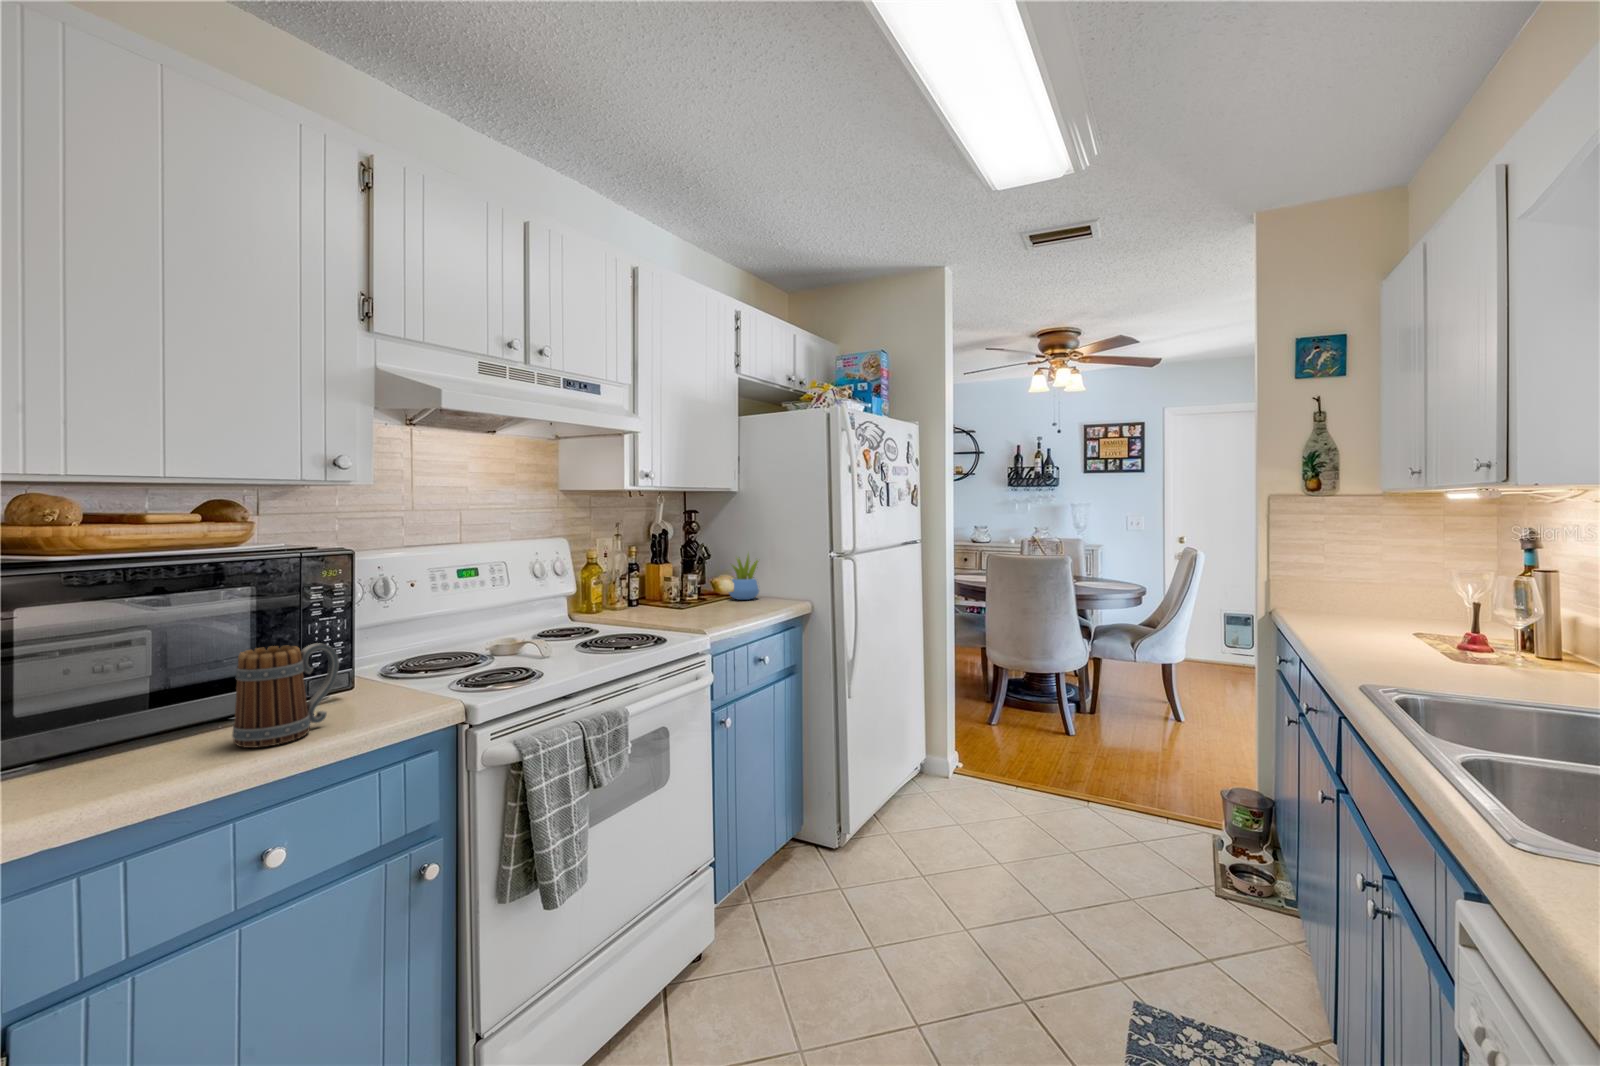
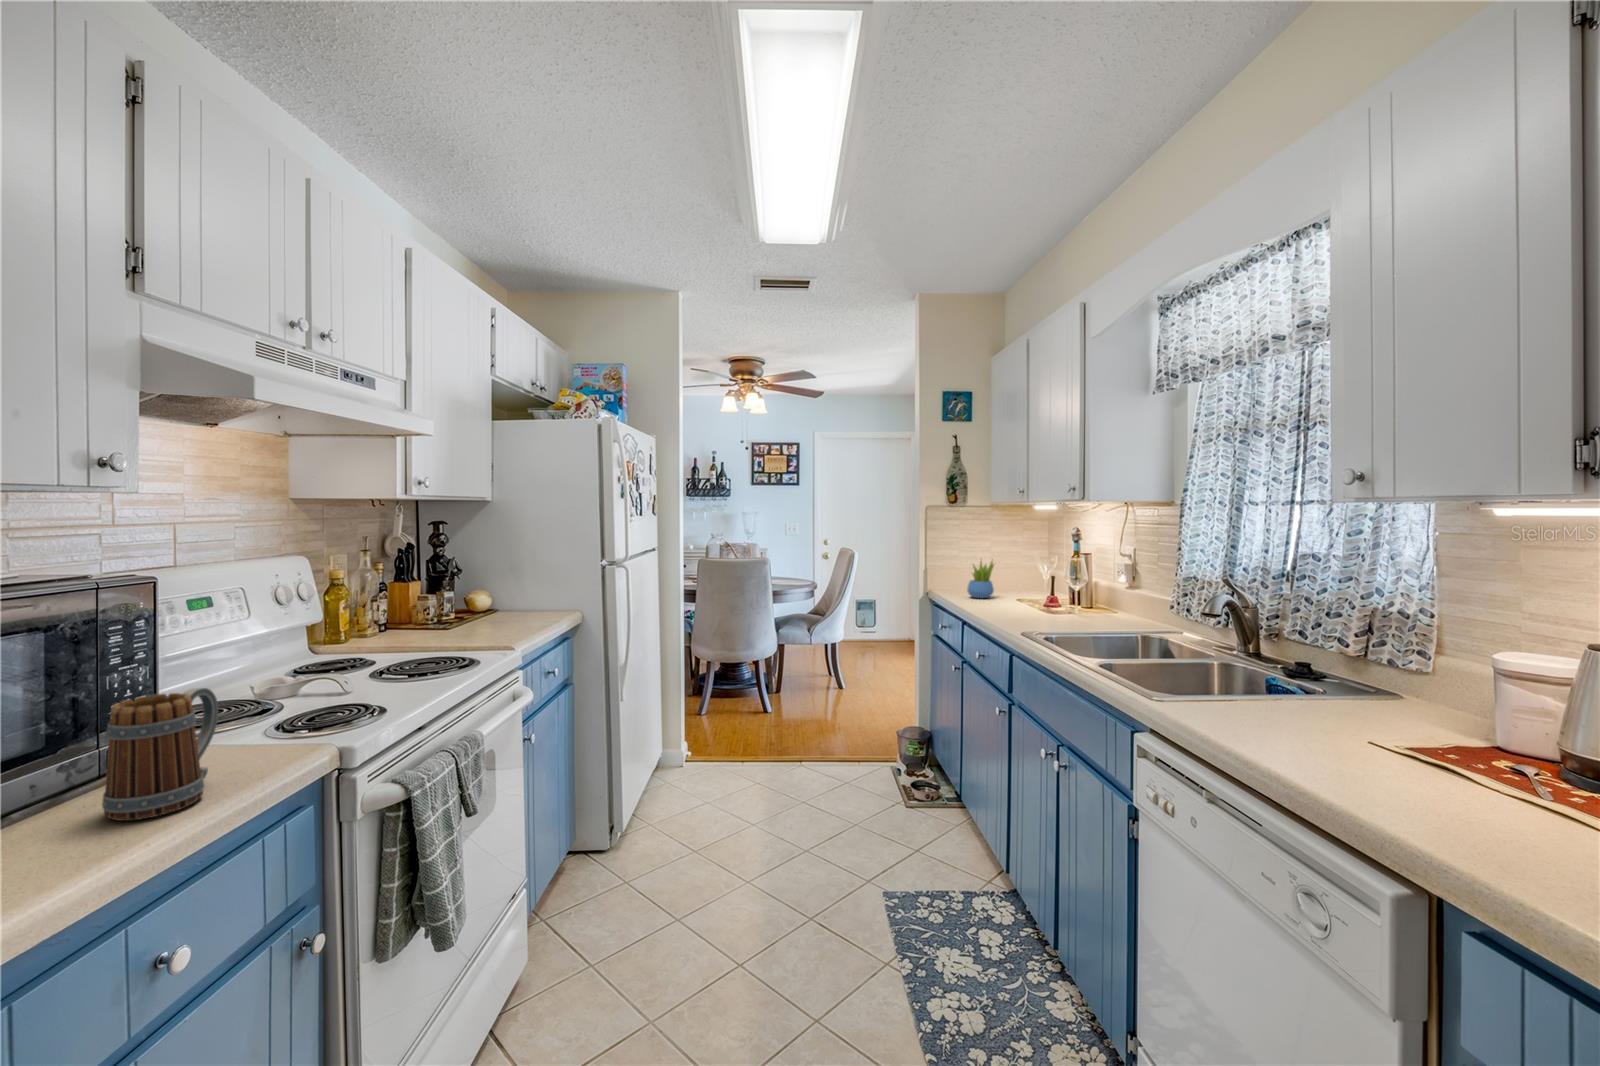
succulent plant: present [729,554,759,600] -> present [967,559,994,598]

